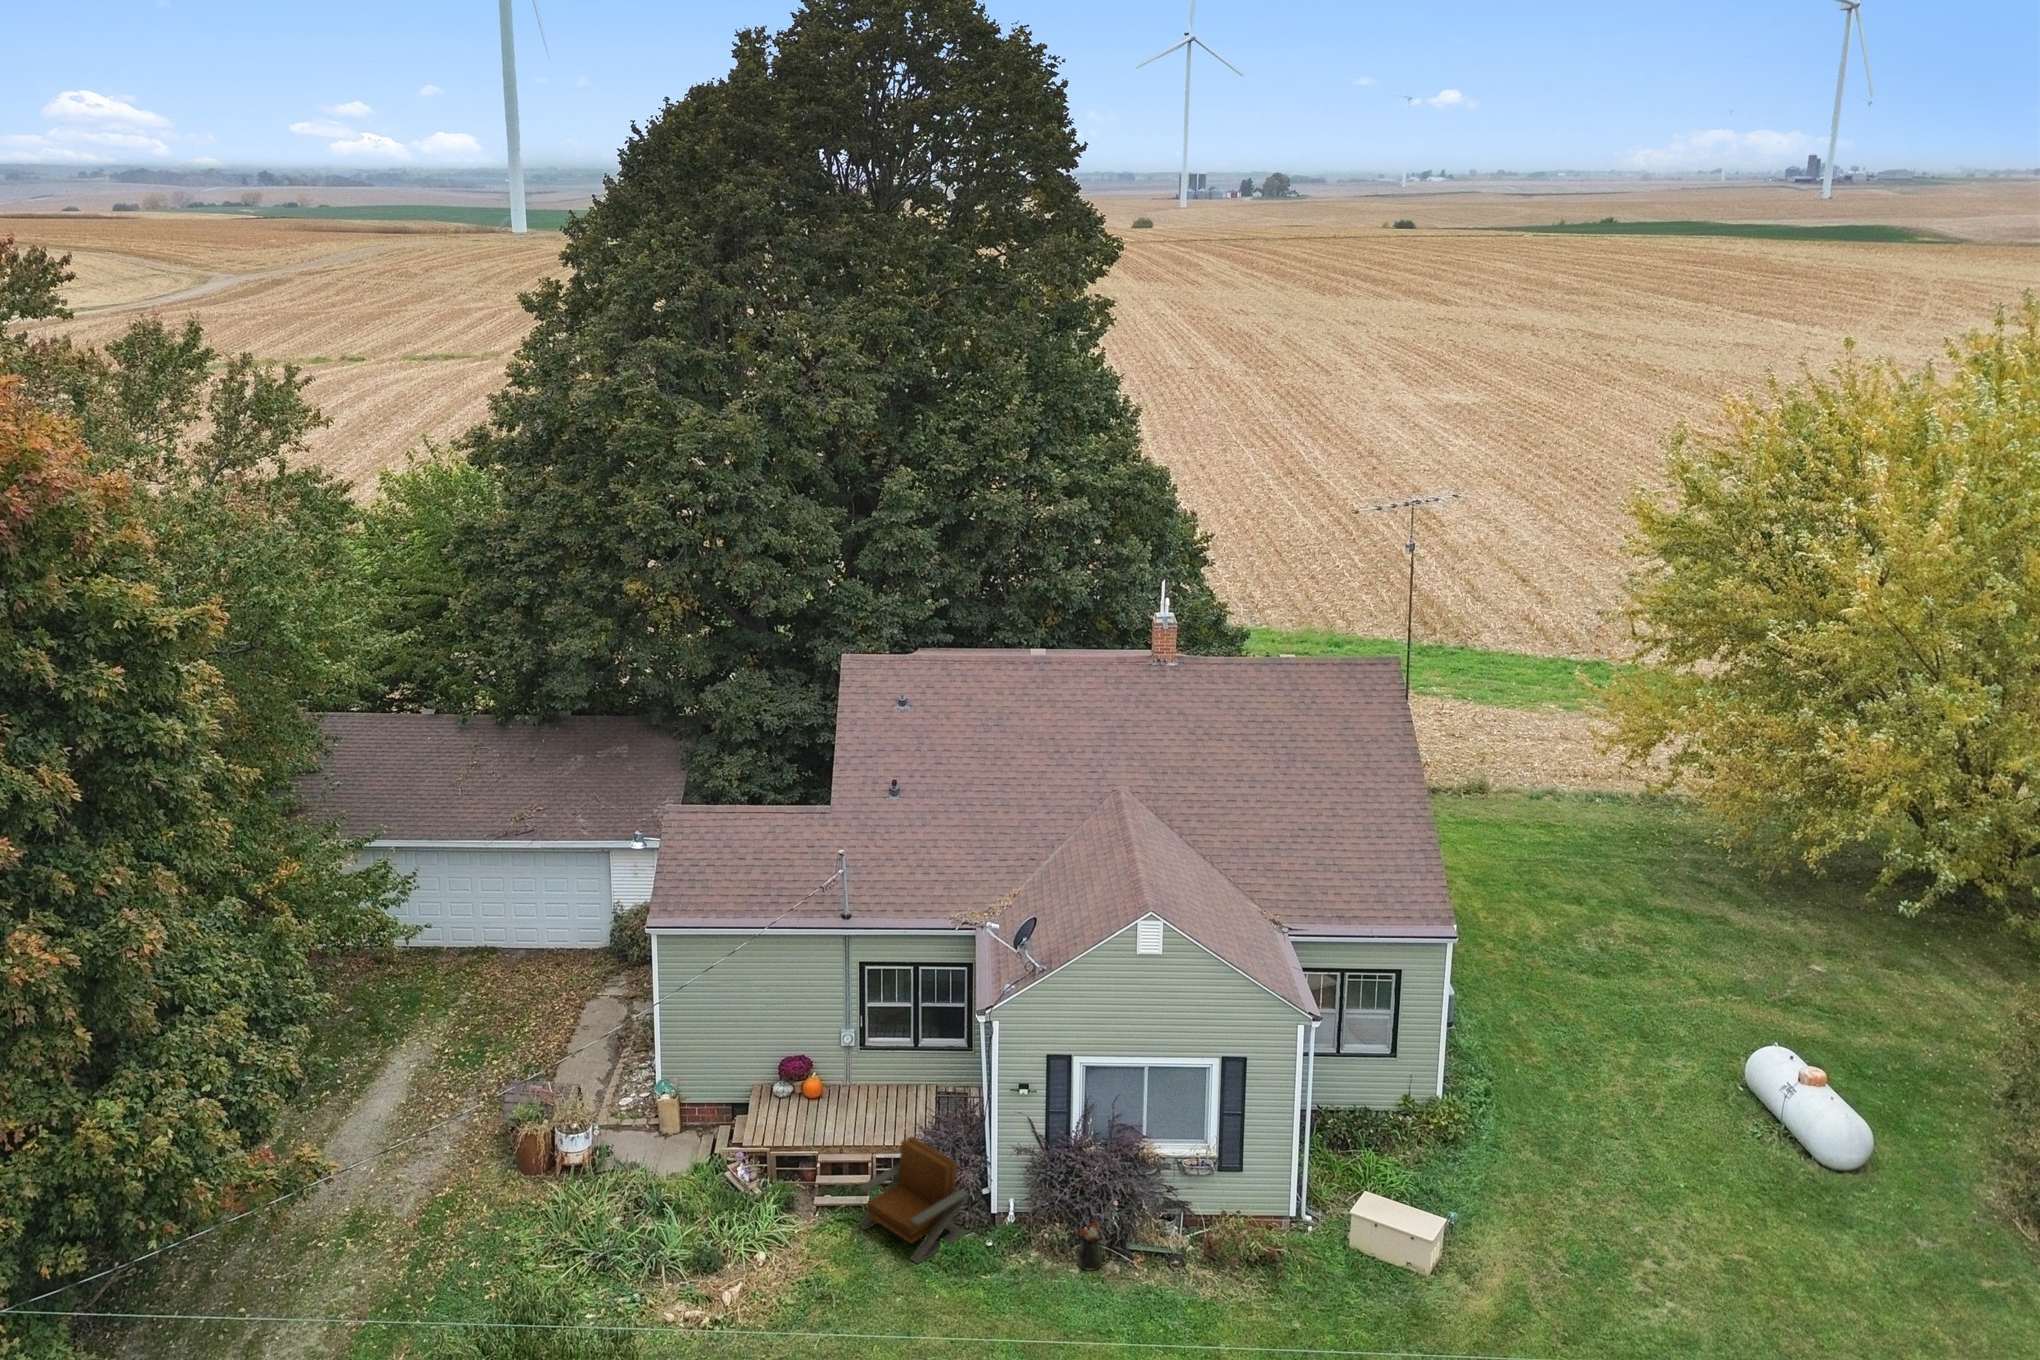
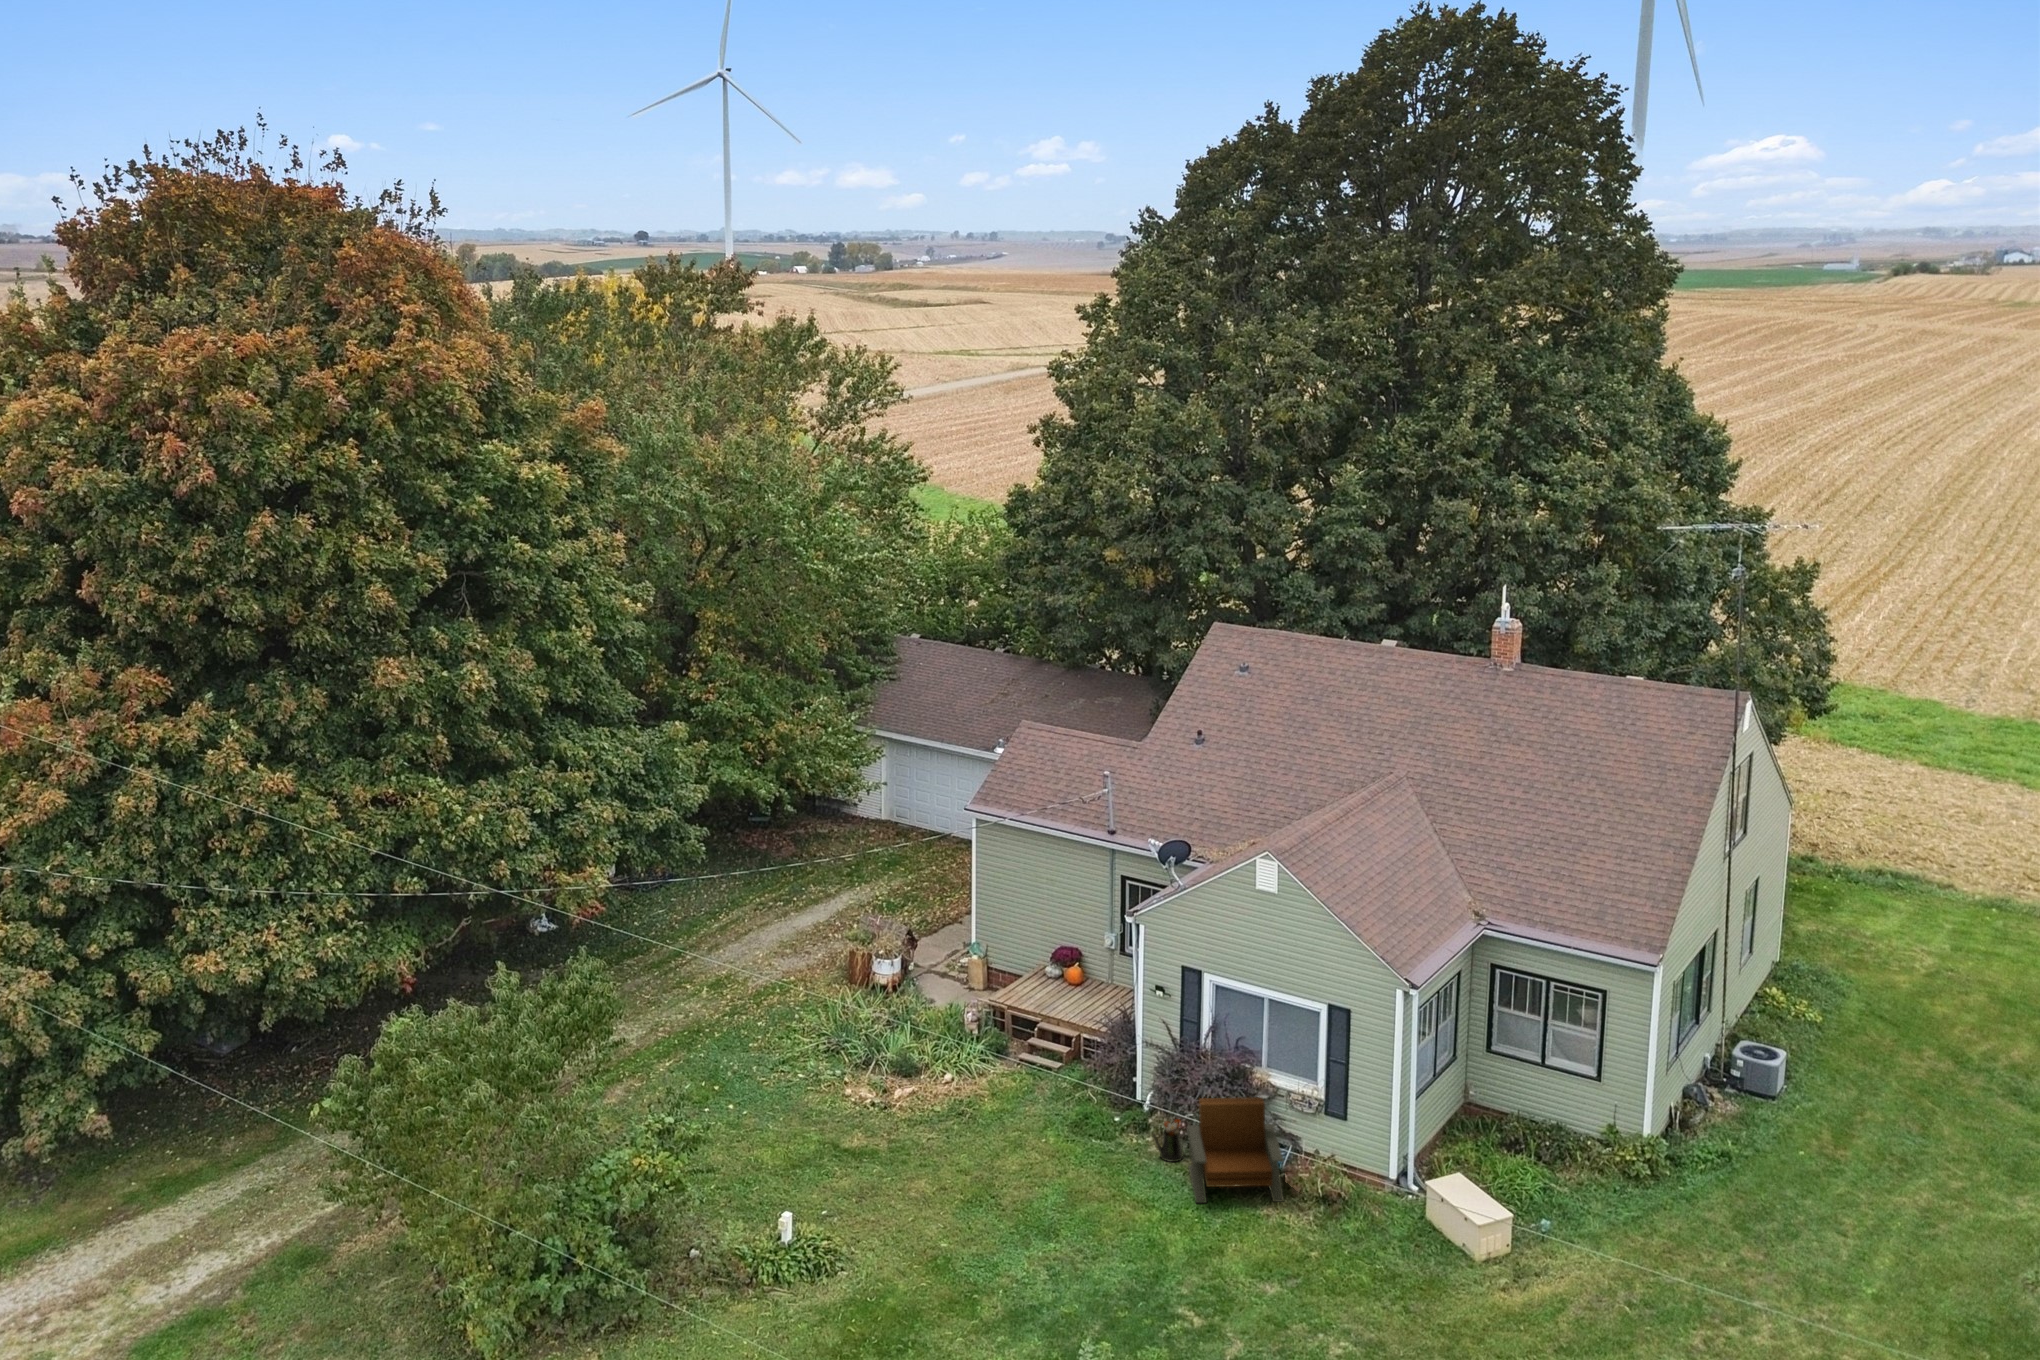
lounge chair: present [858,1137,969,1264] -> present [1188,1097,1284,1203]

